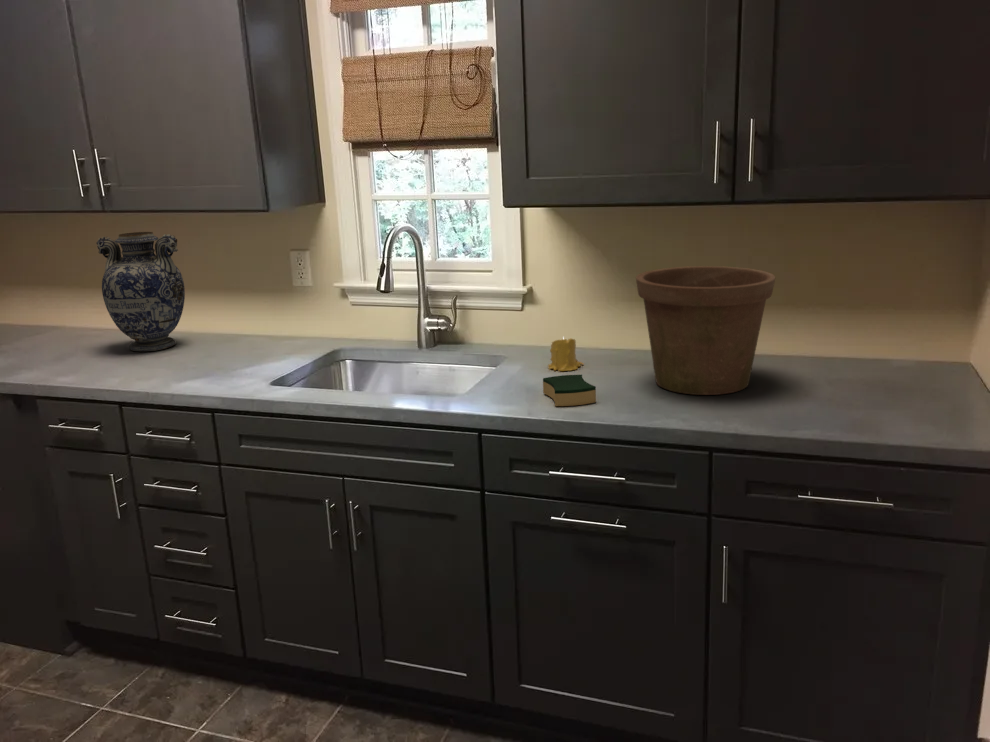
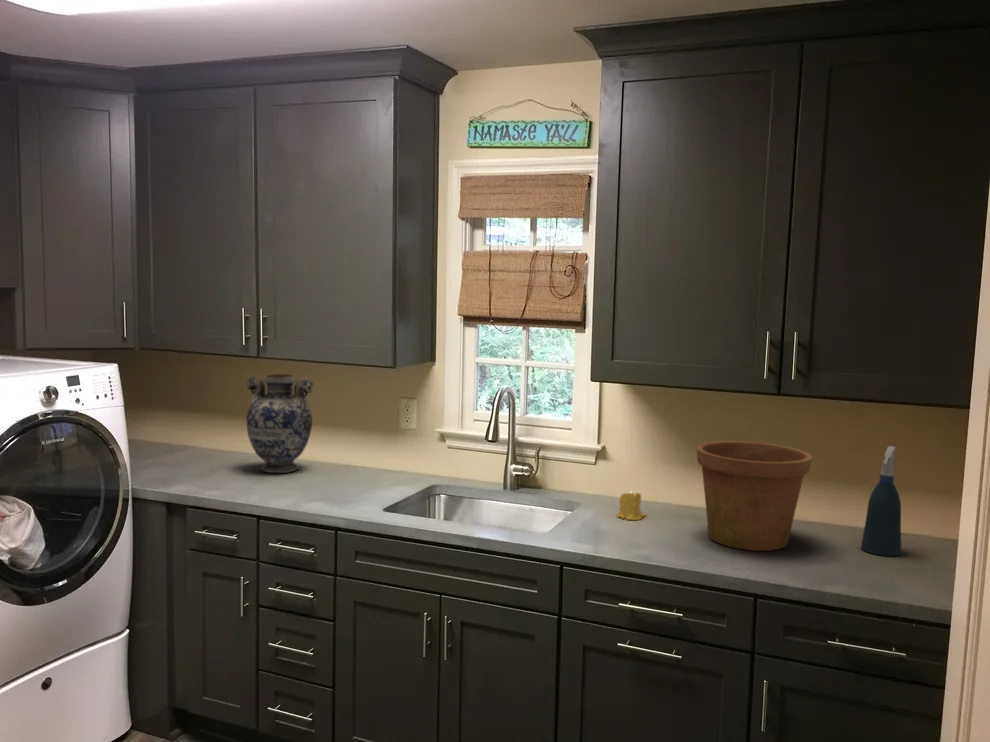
spray bottle: none [835,256,882,388] -> present [861,446,901,556]
sponge: present [543,375,596,406] -> none [615,524,660,549]

